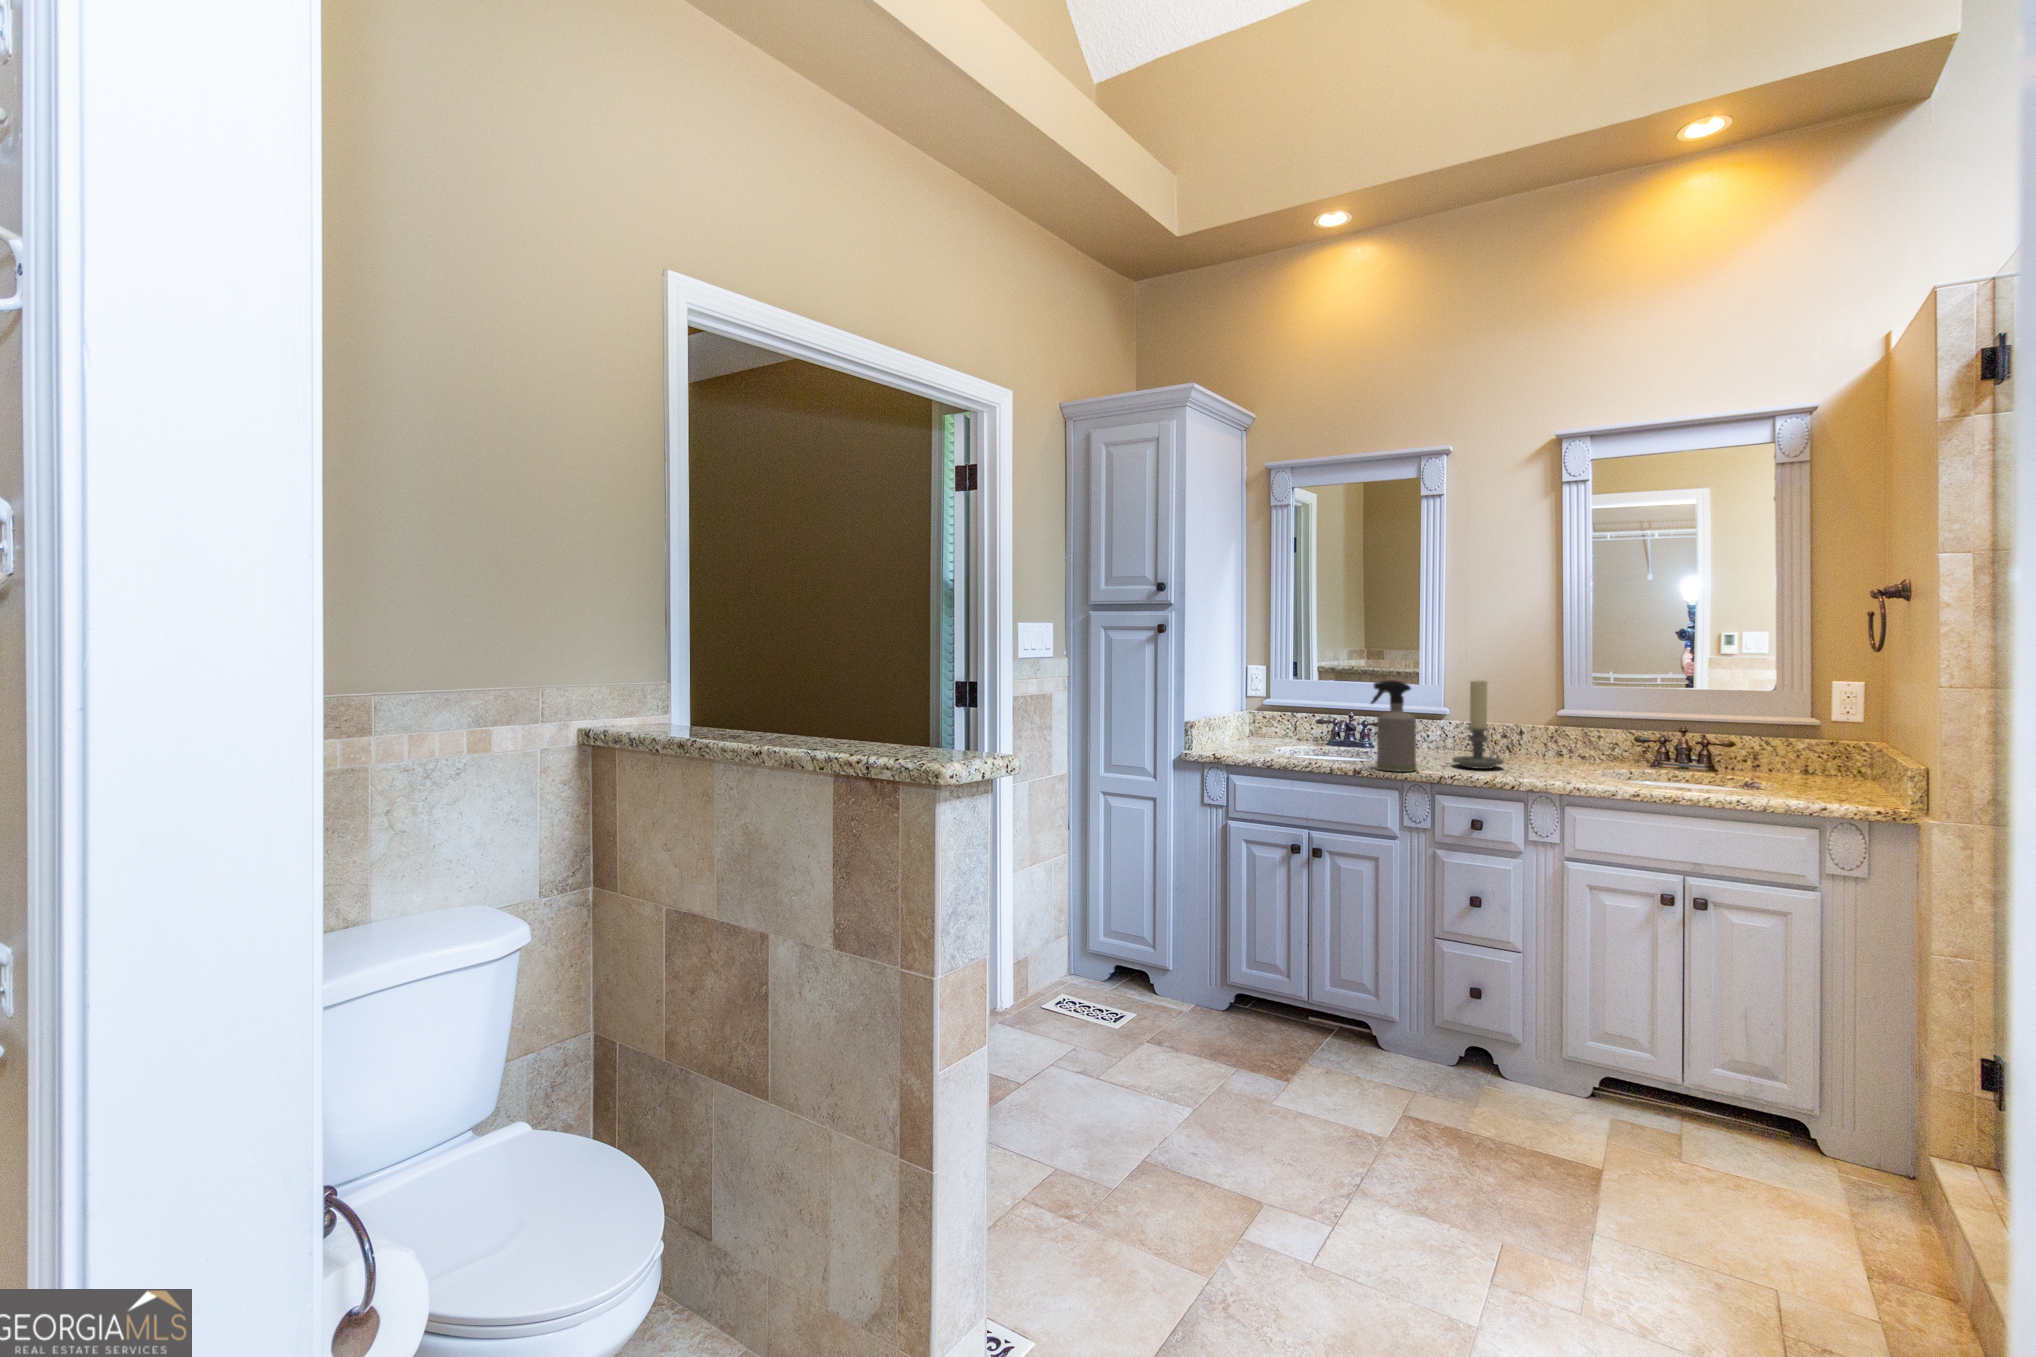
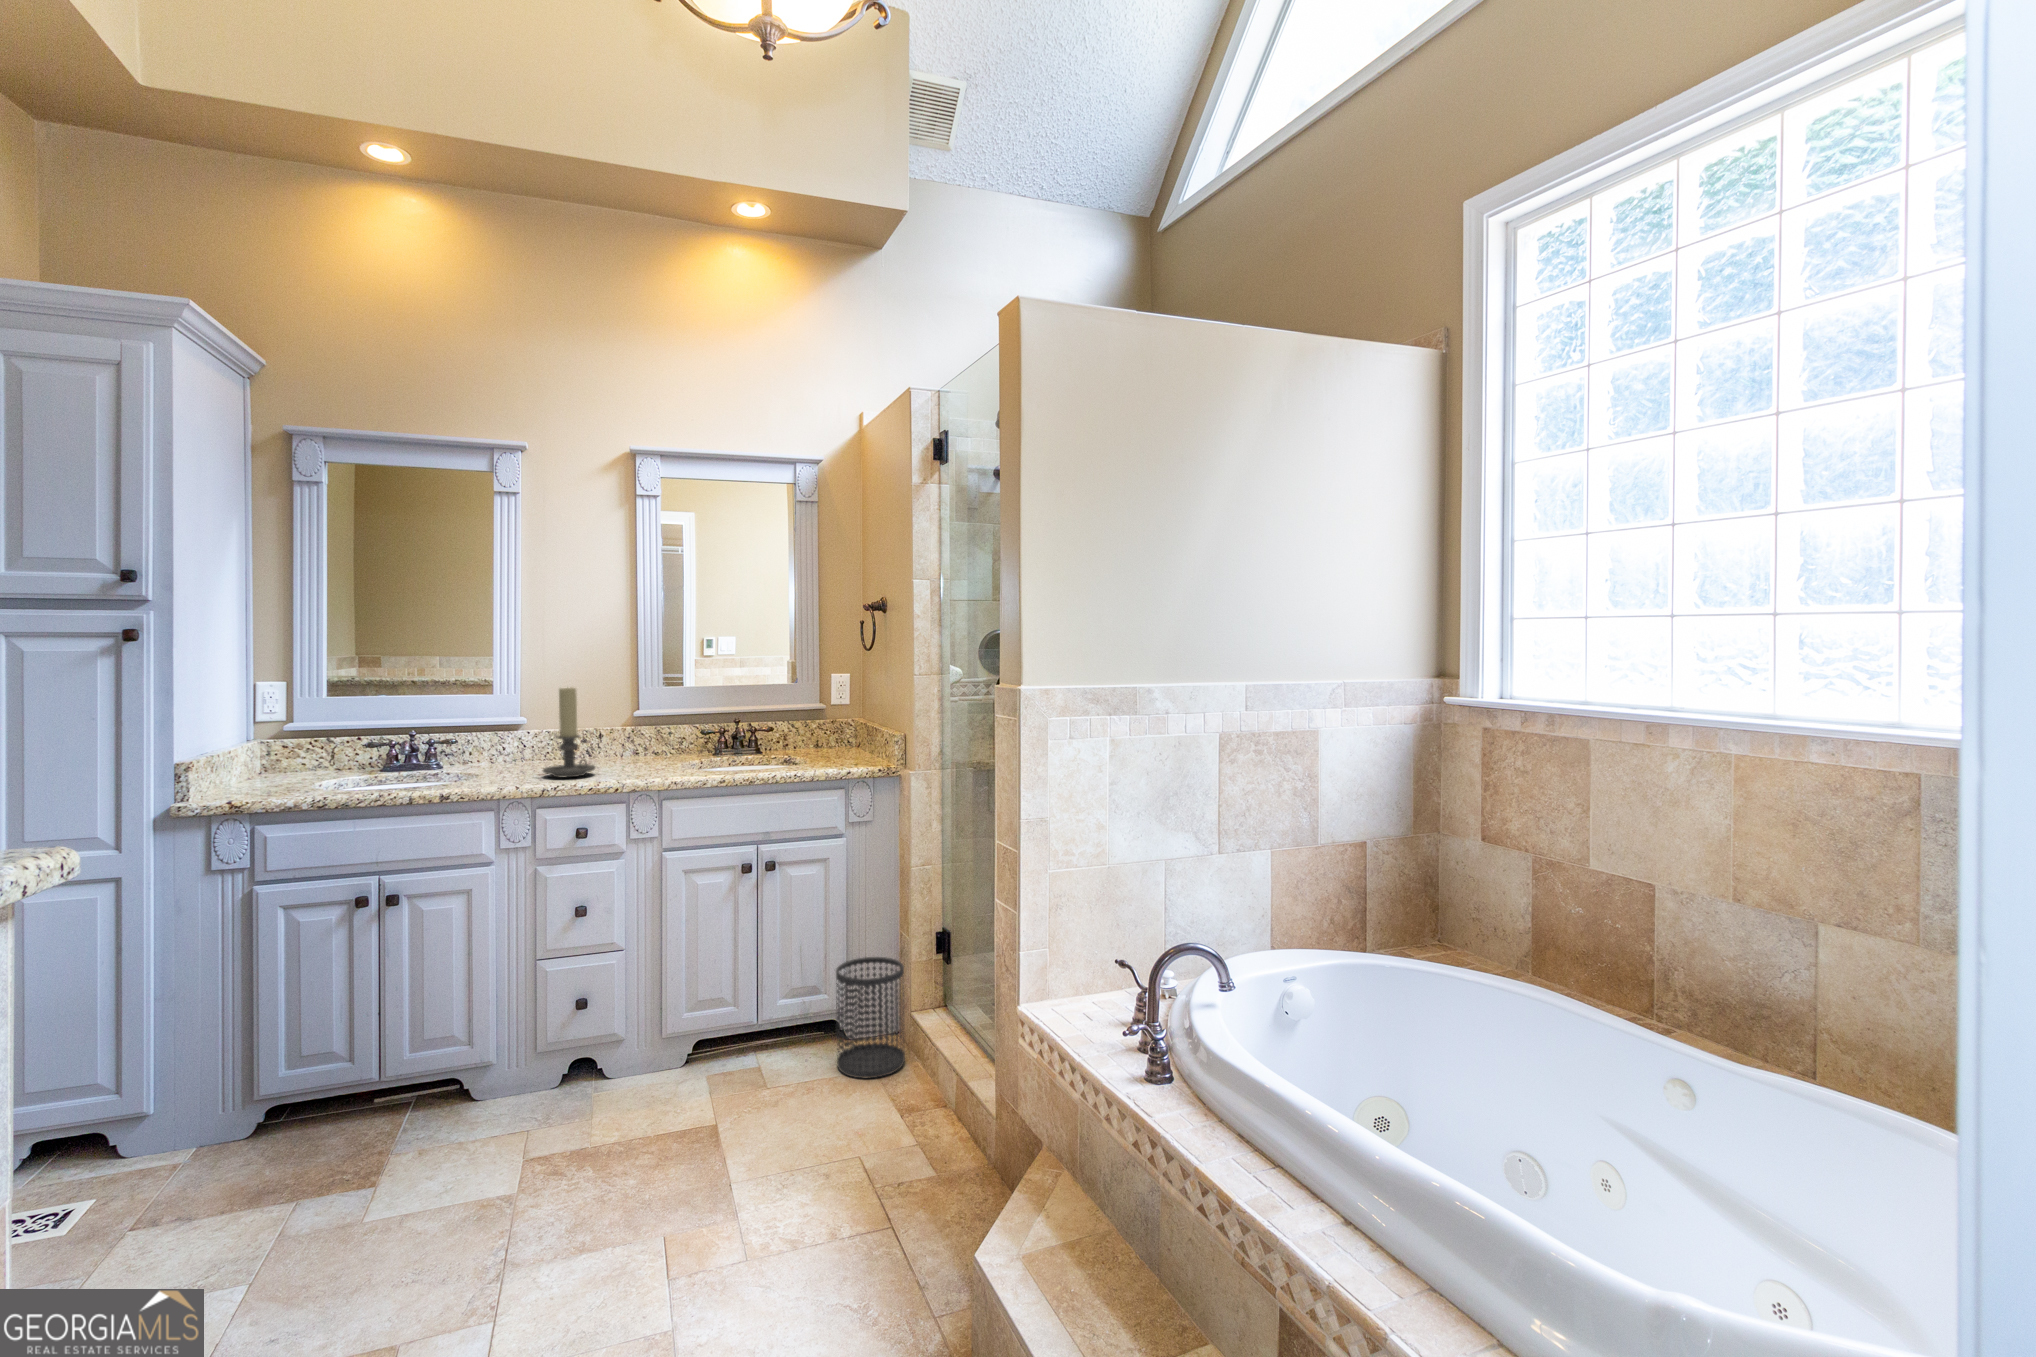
spray bottle: present [1371,680,1417,772] -> none [454,692,510,792]
wastebasket: none [1786,1046,1906,1217] -> present [836,957,905,1078]

